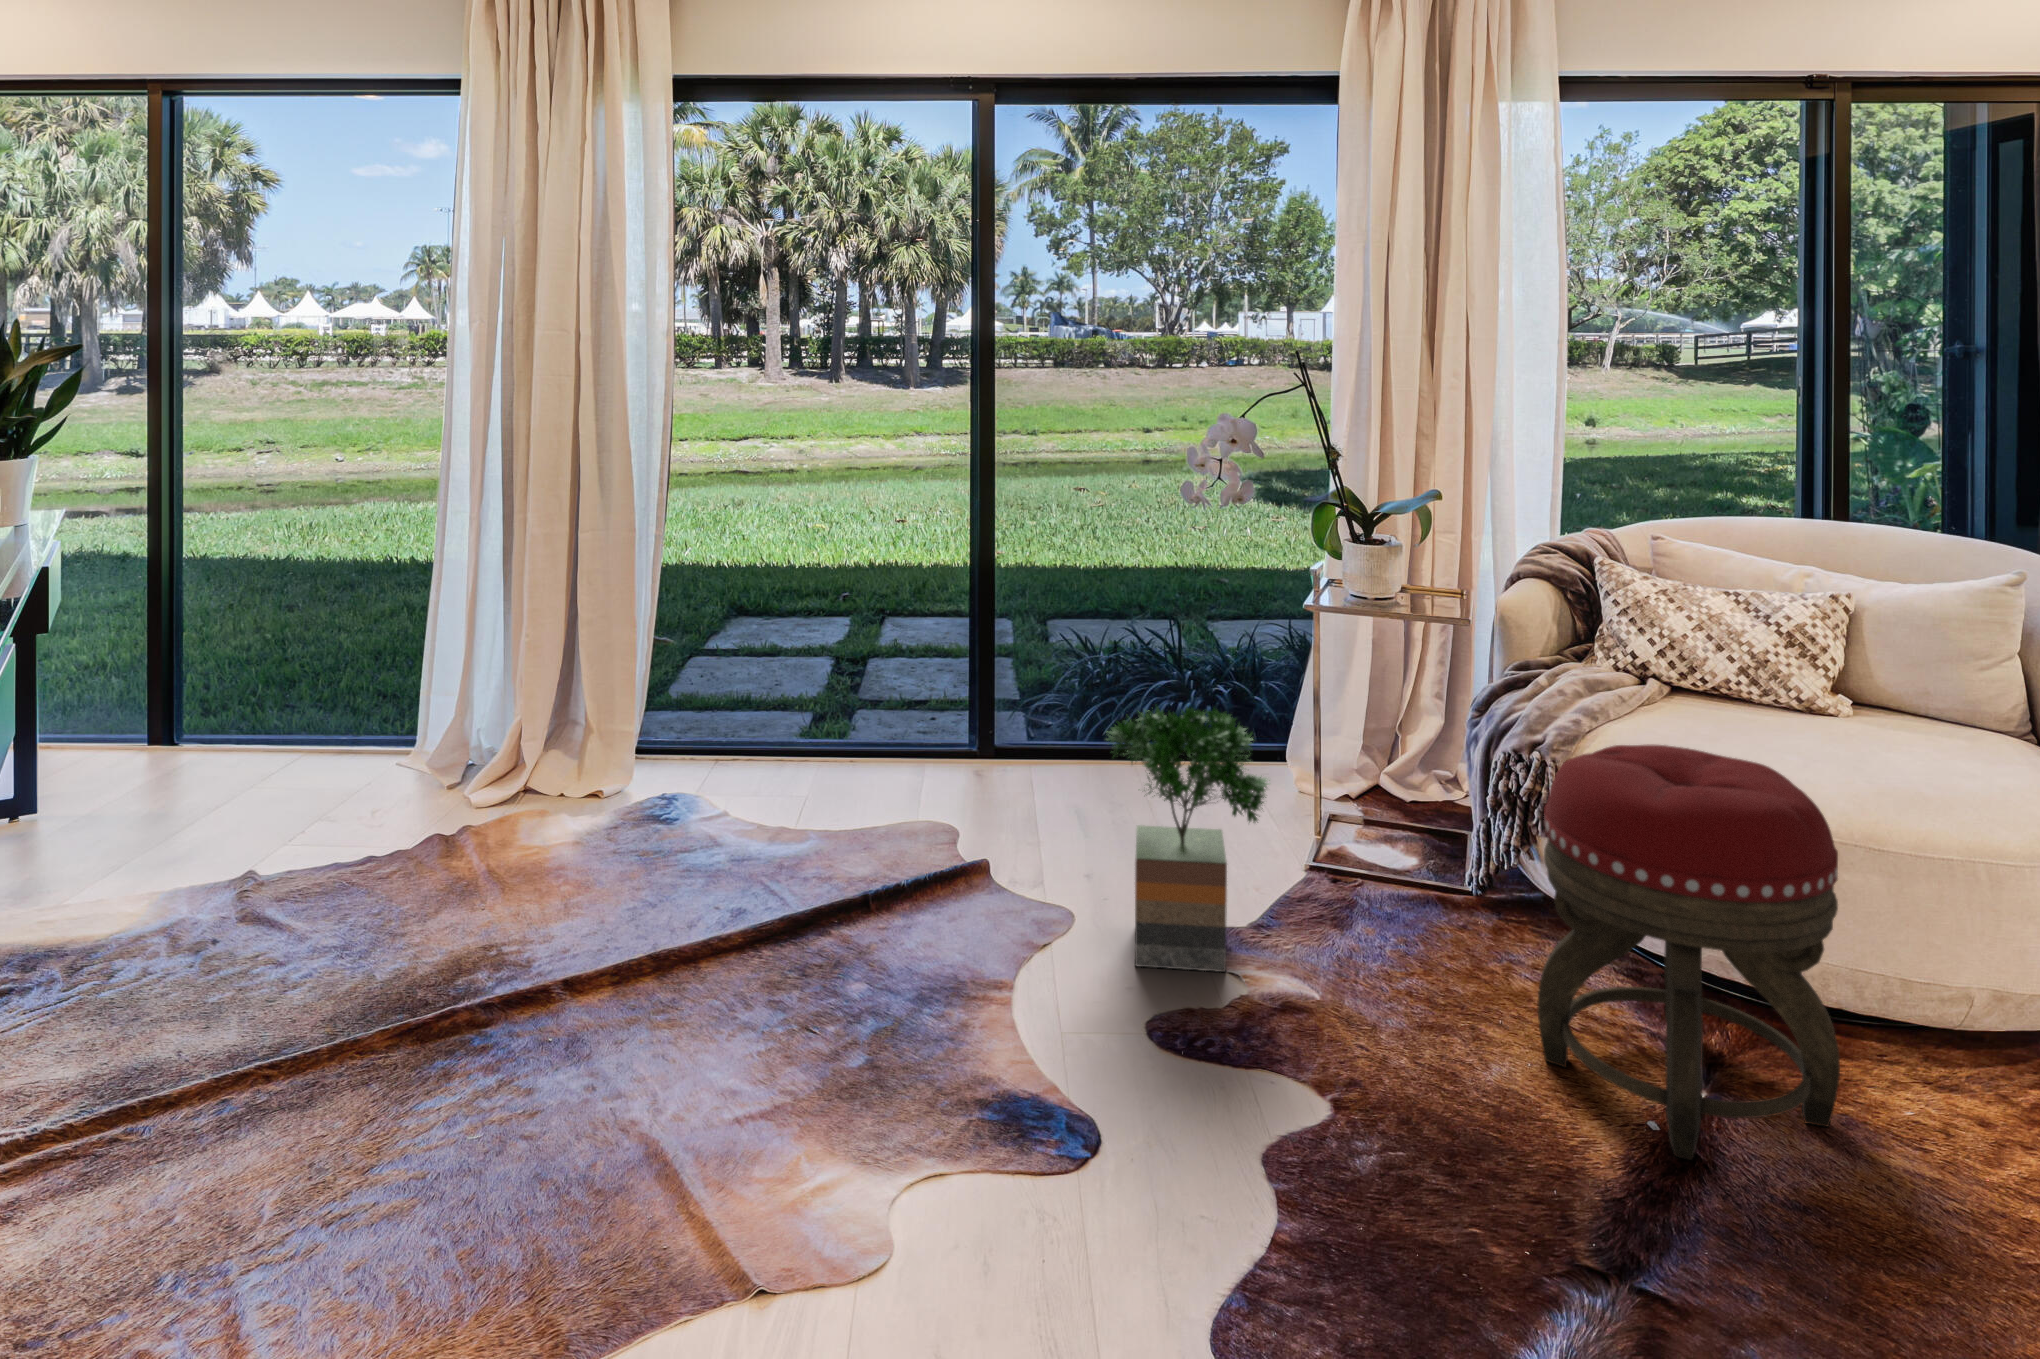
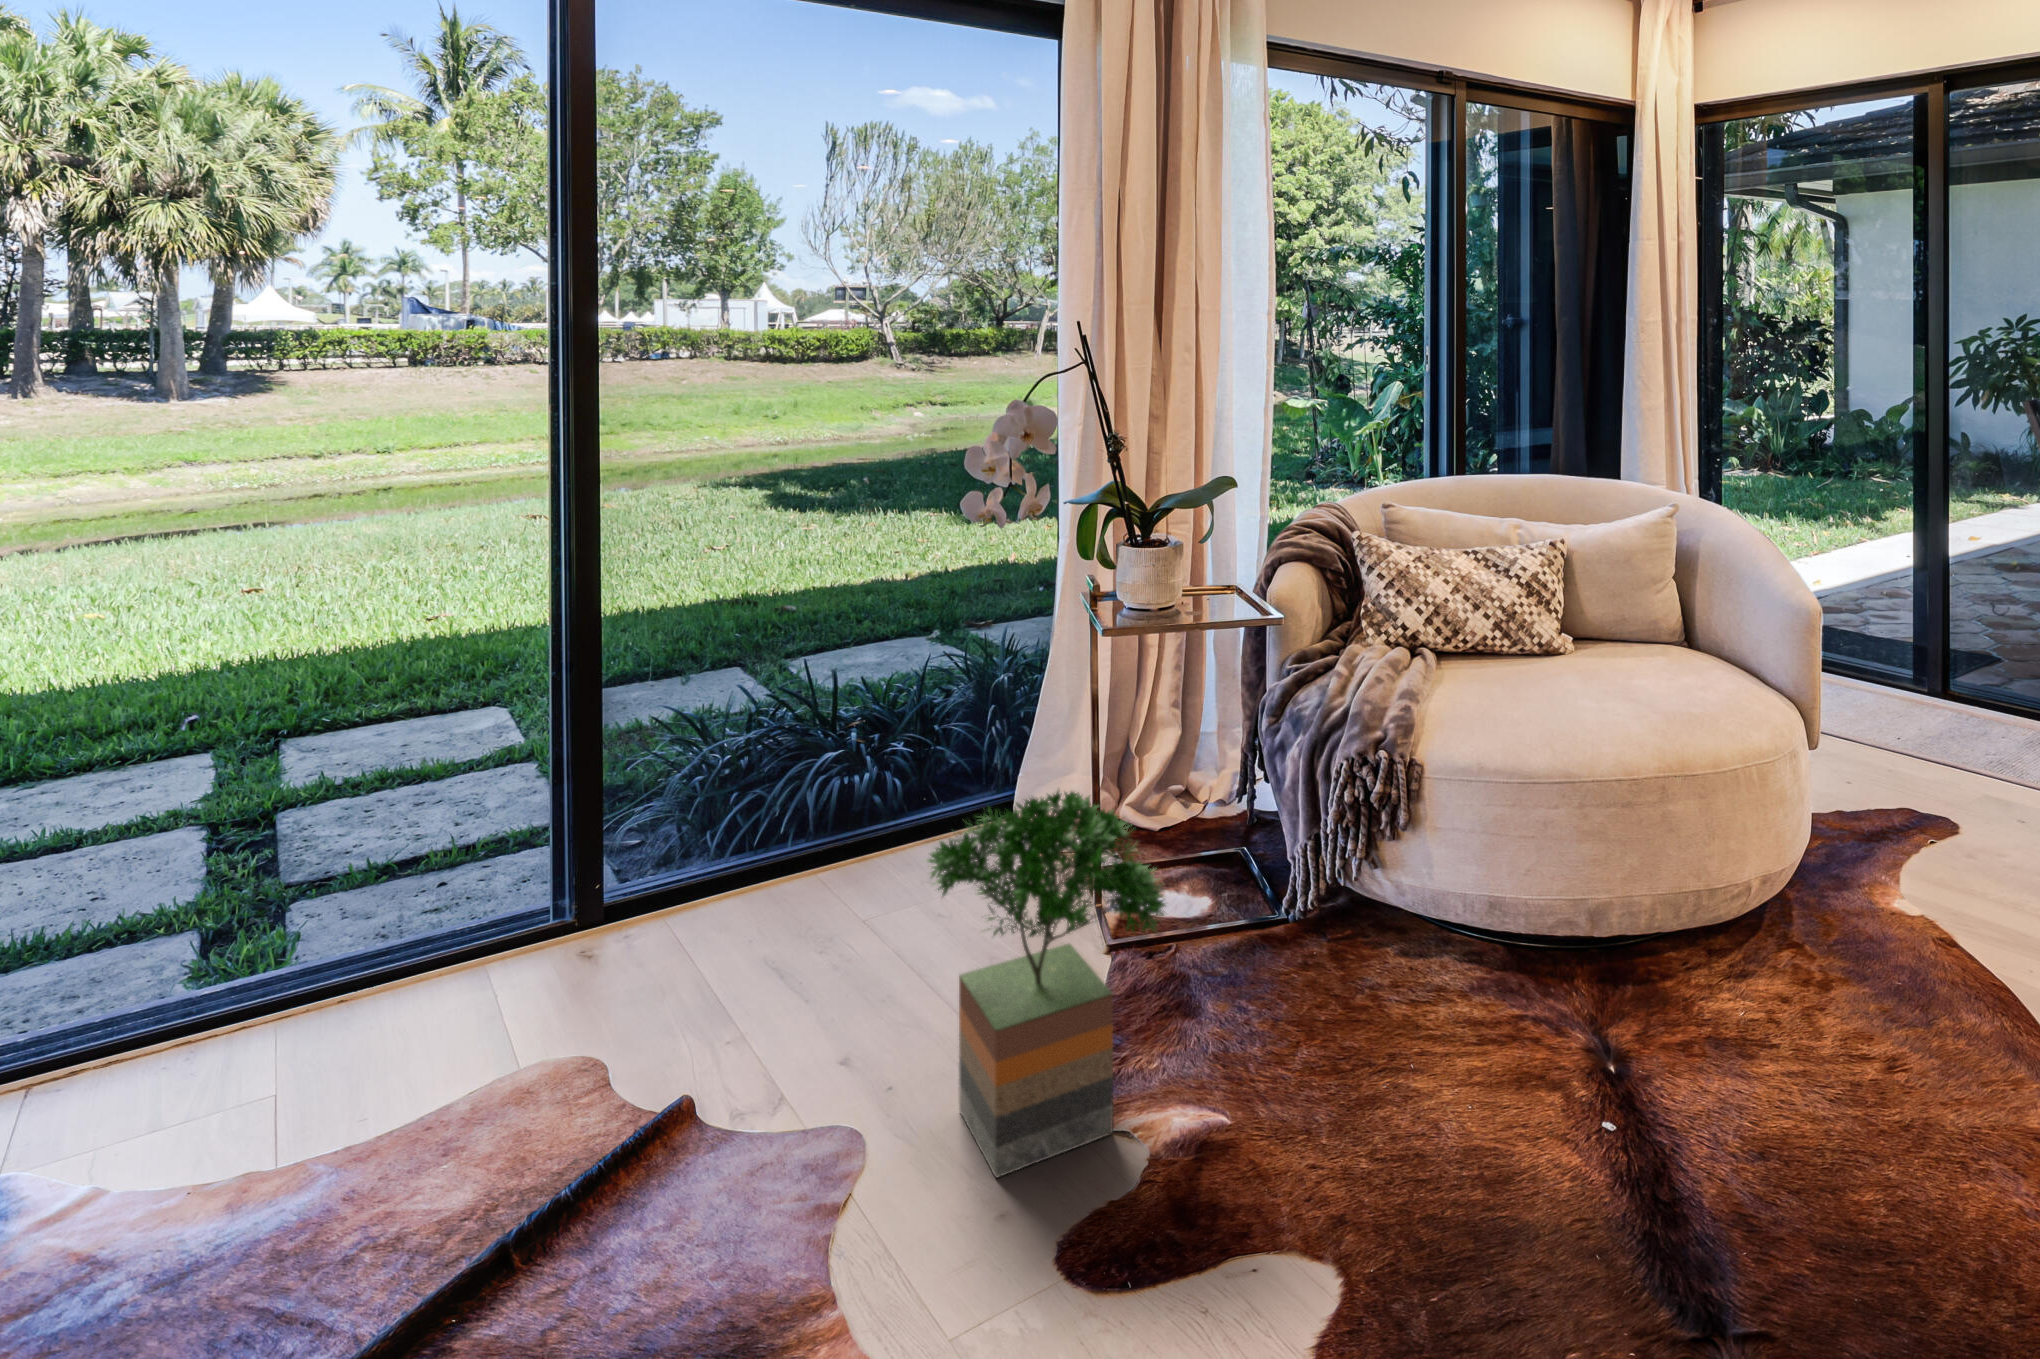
footstool: present [1538,745,1840,1160] -> none [1478,725,1753,1164]

